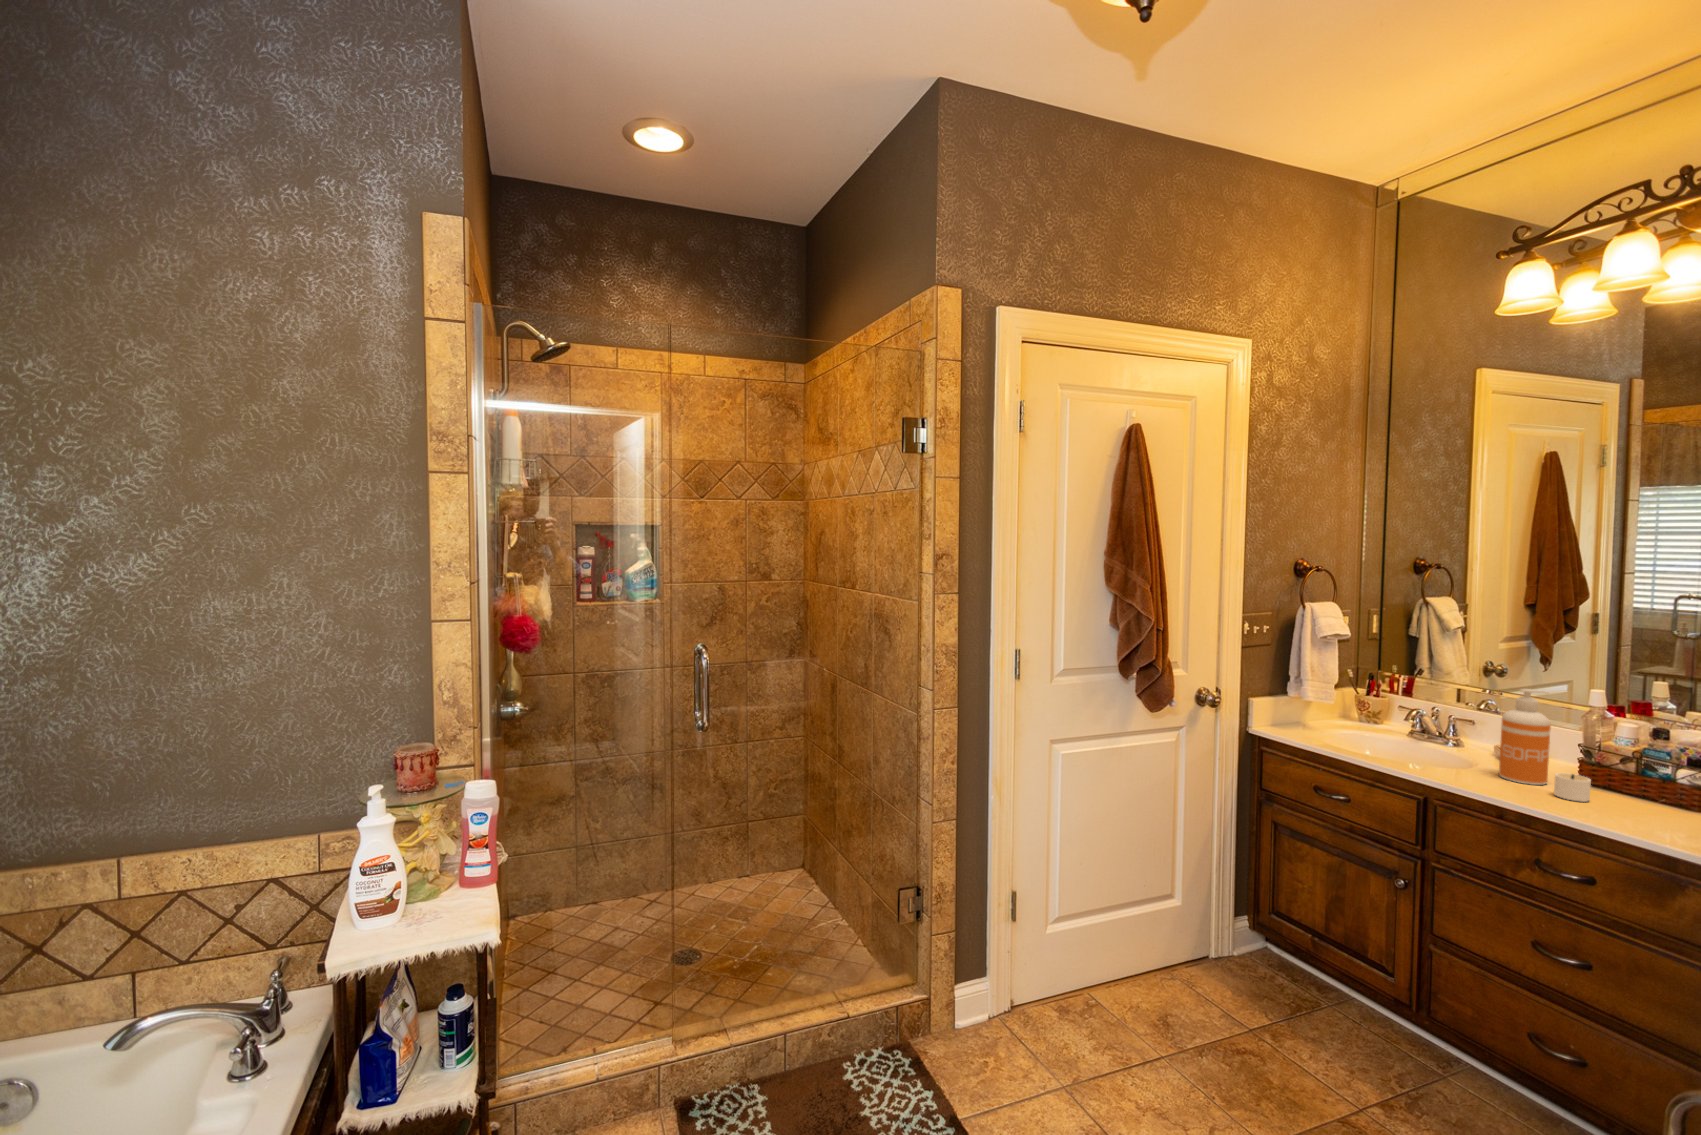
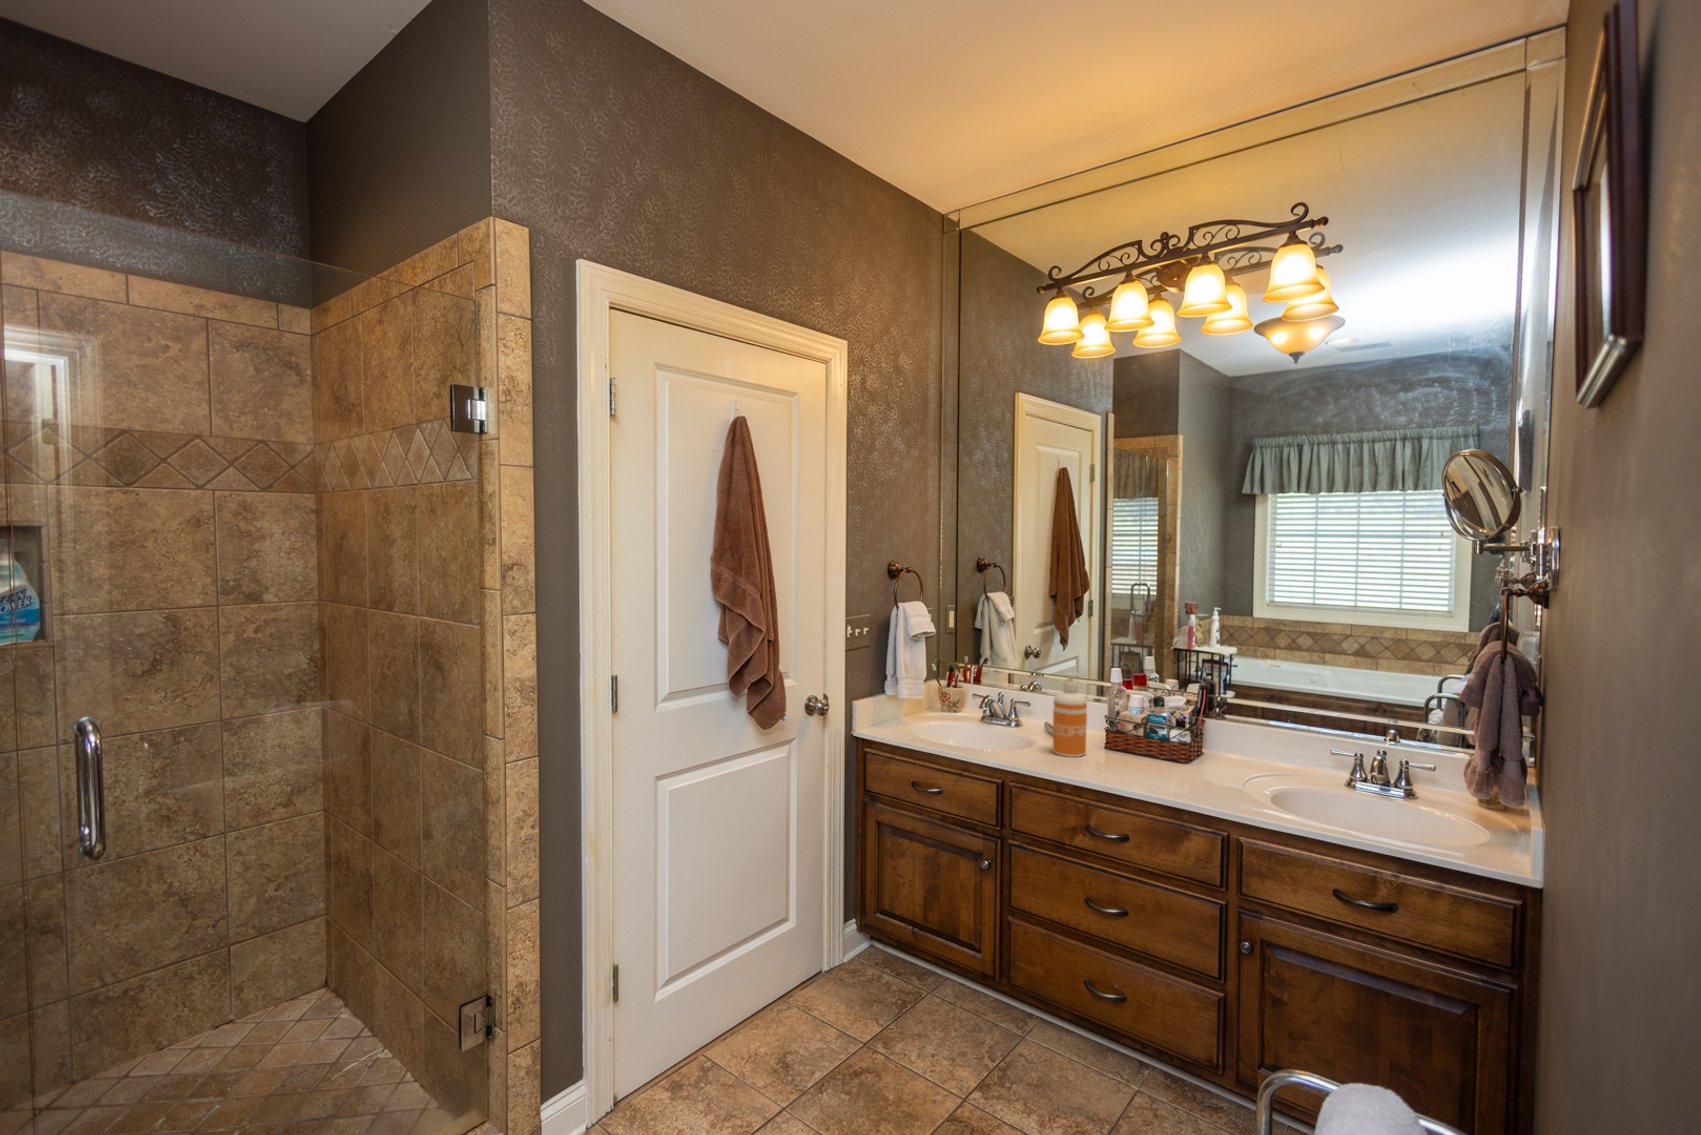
candle: present [1554,773,1591,802] -> none [1092,744,1127,768]

